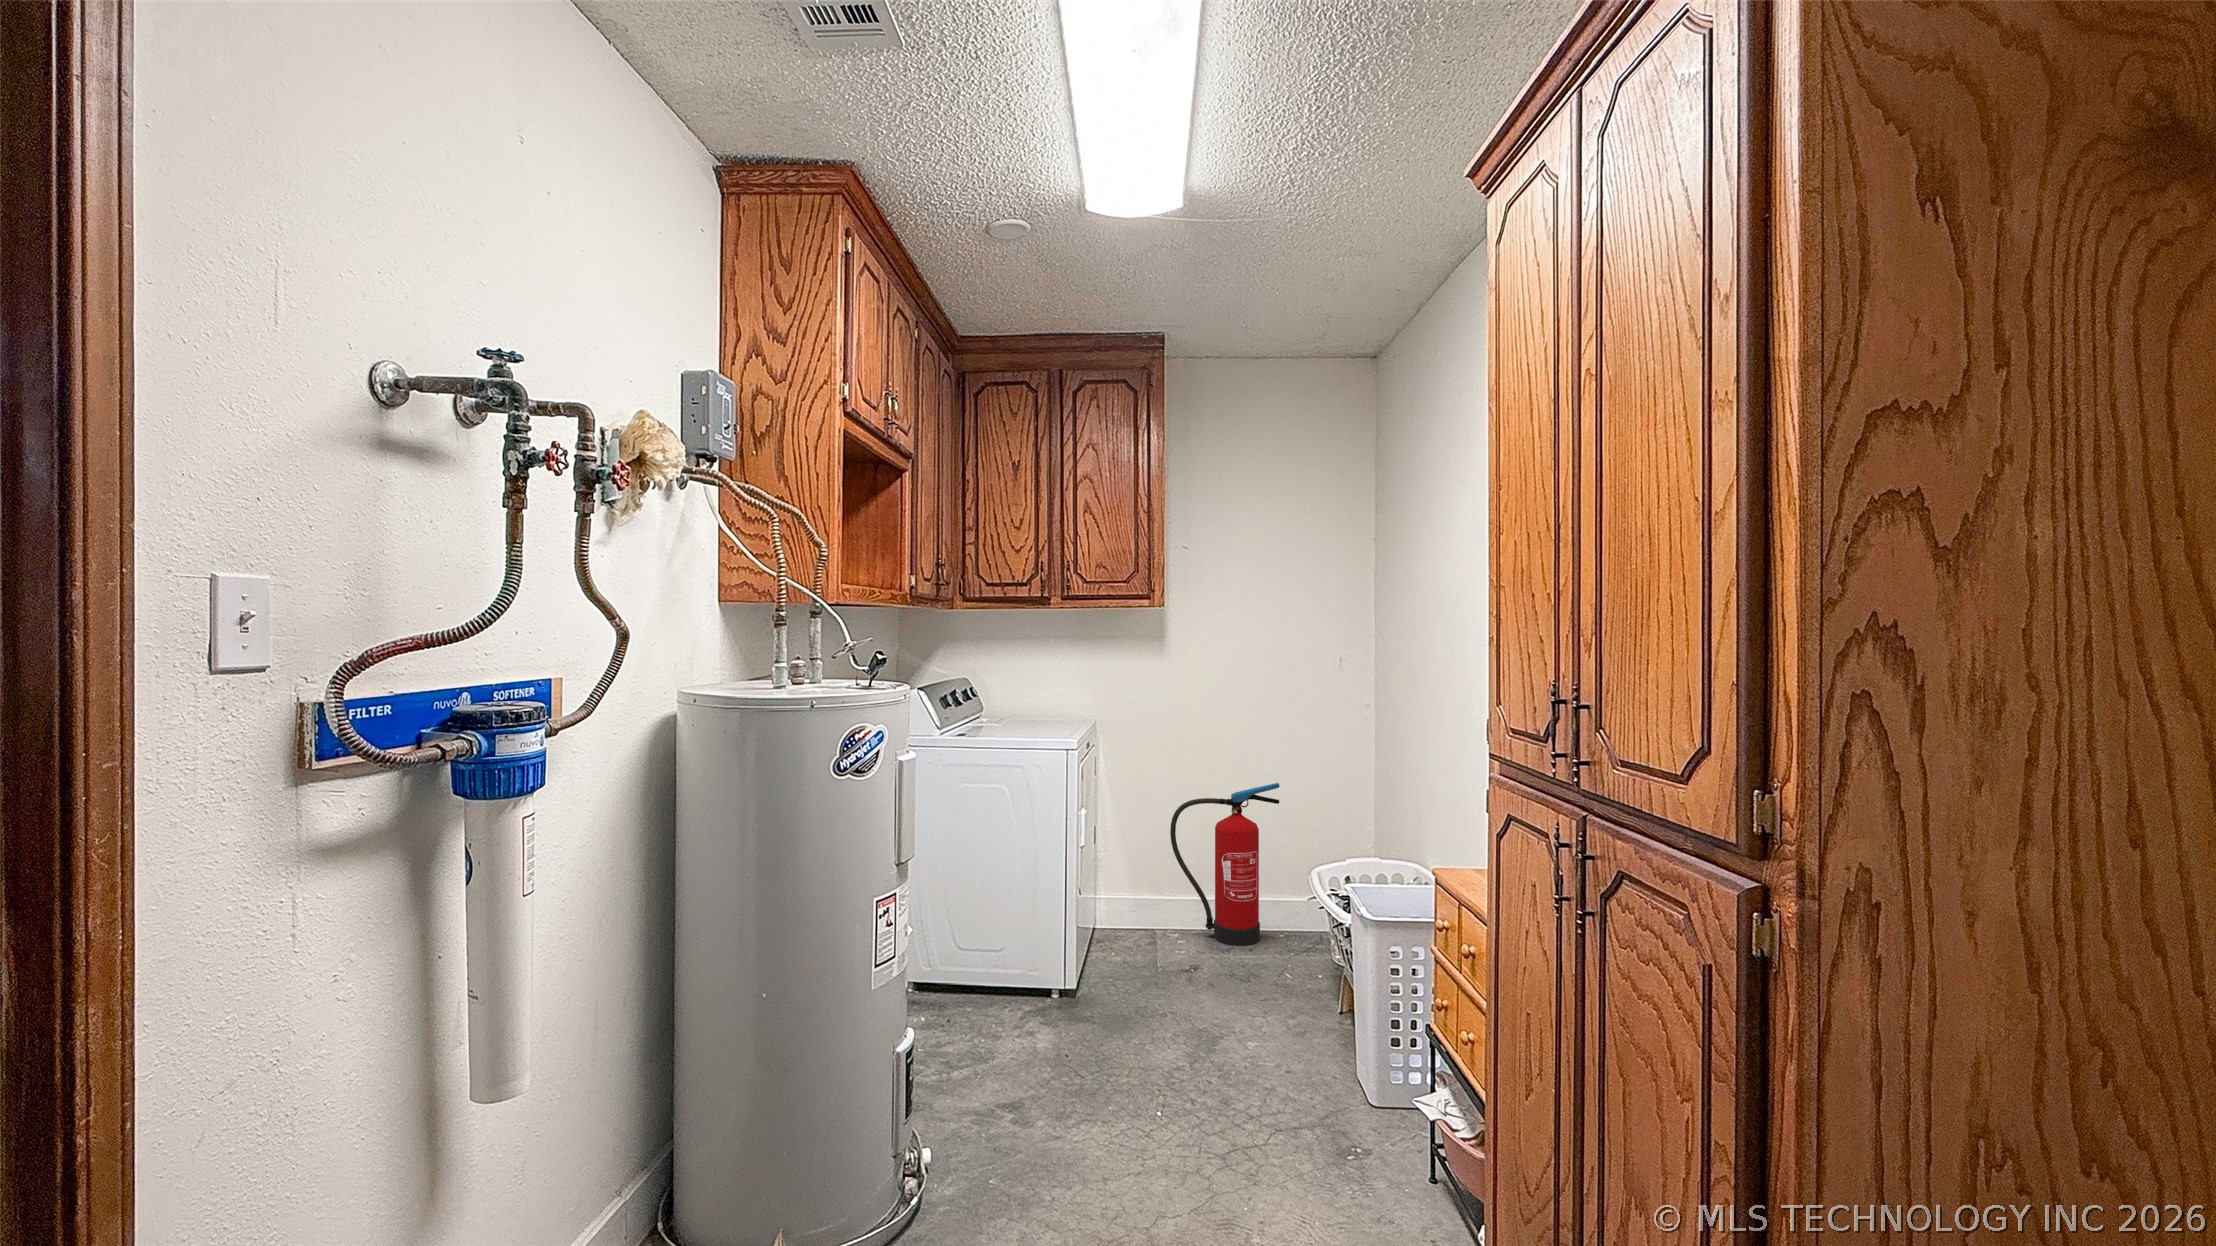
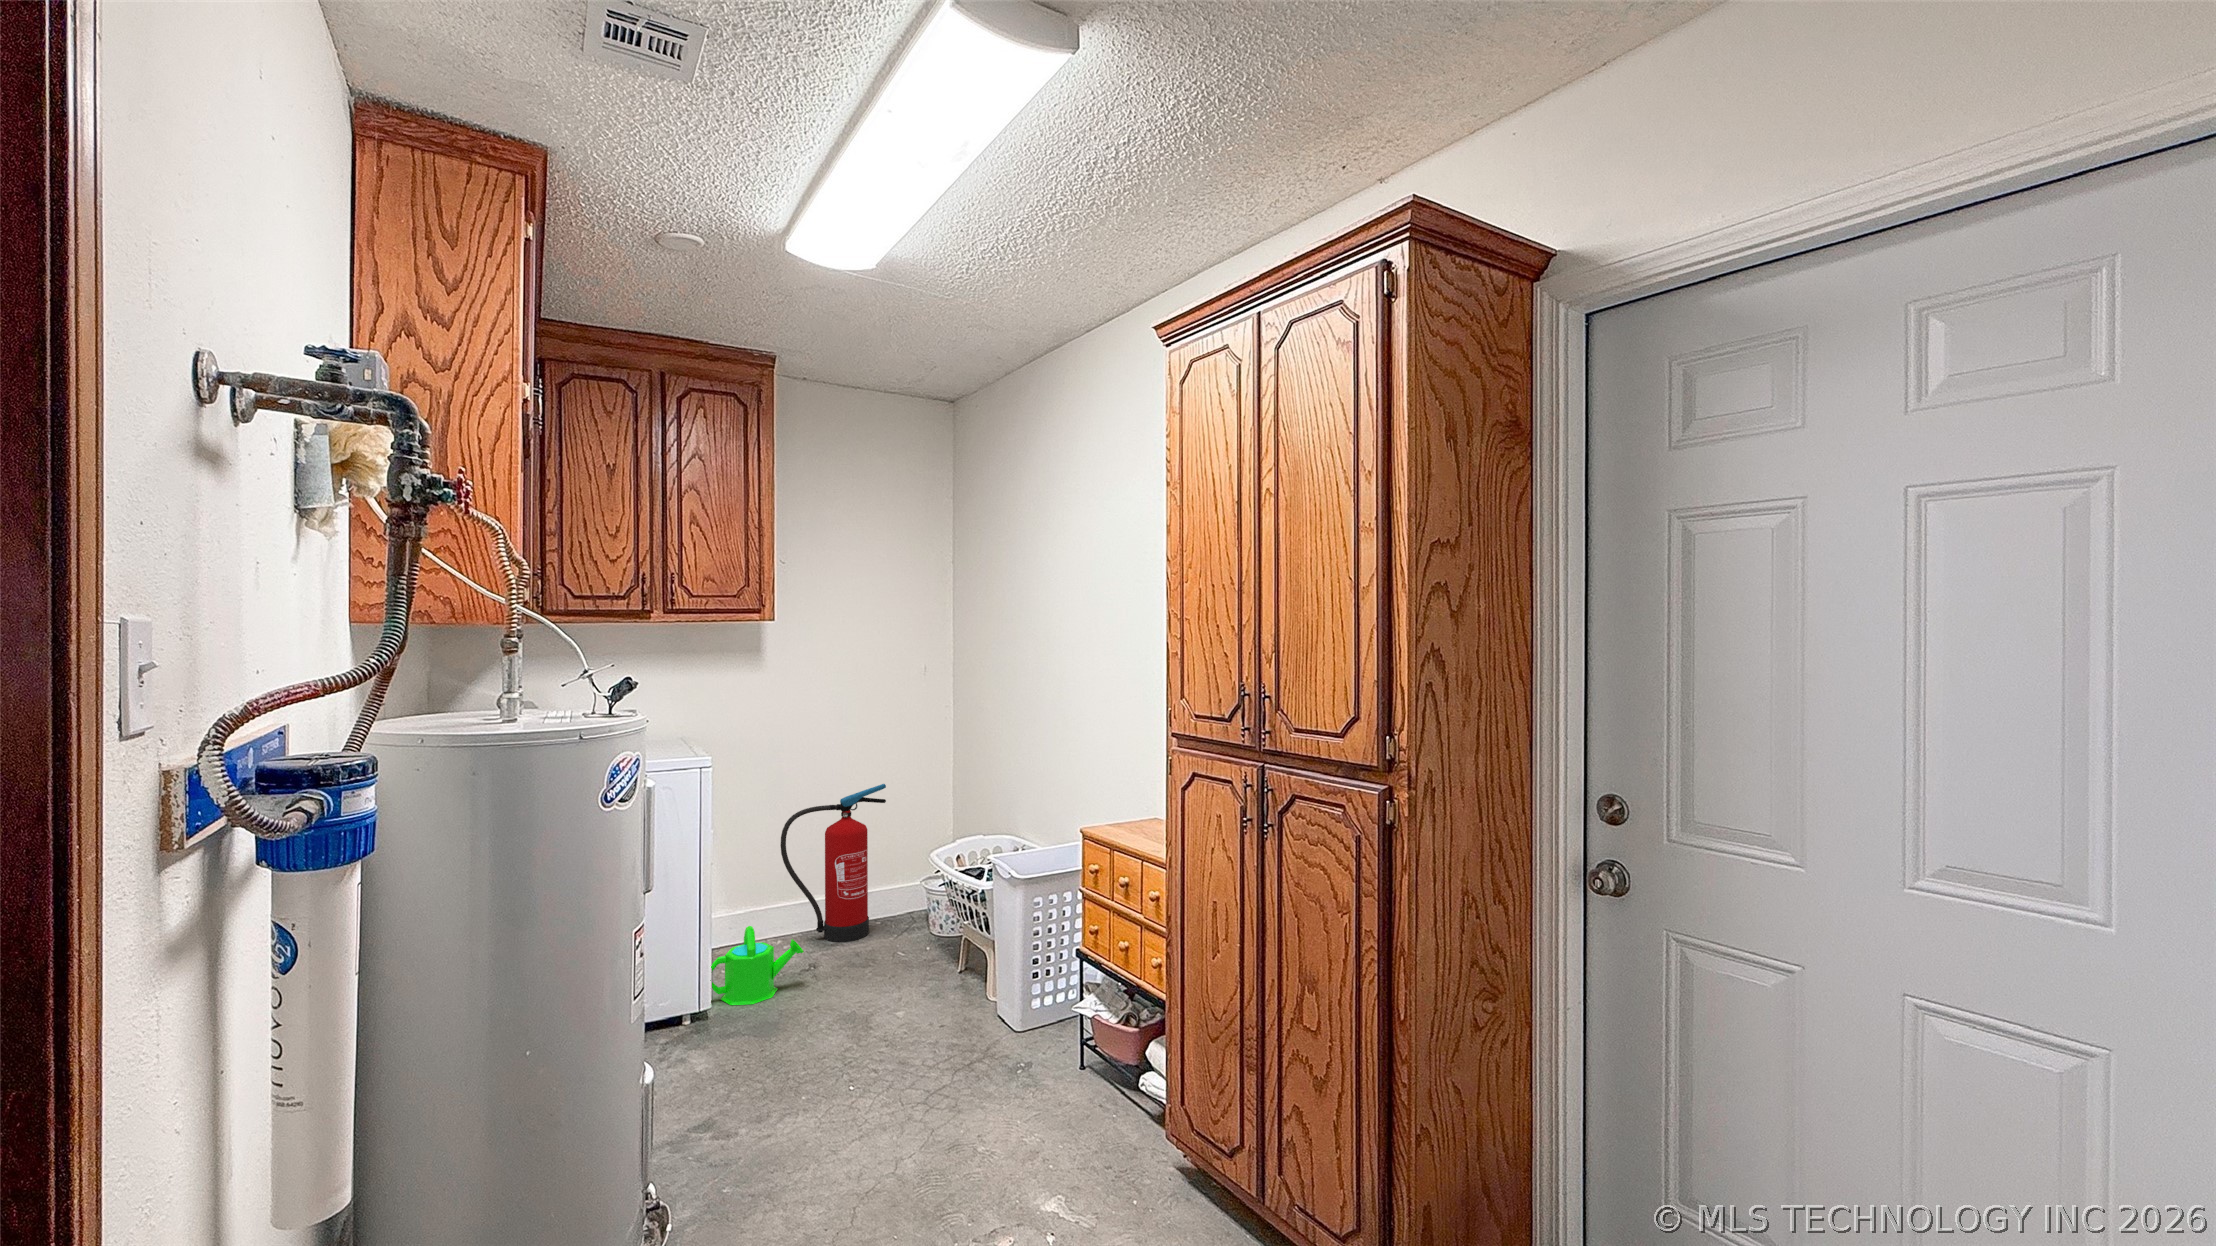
watering can: none [1076,909,1170,988] -> present [710,926,804,1005]

